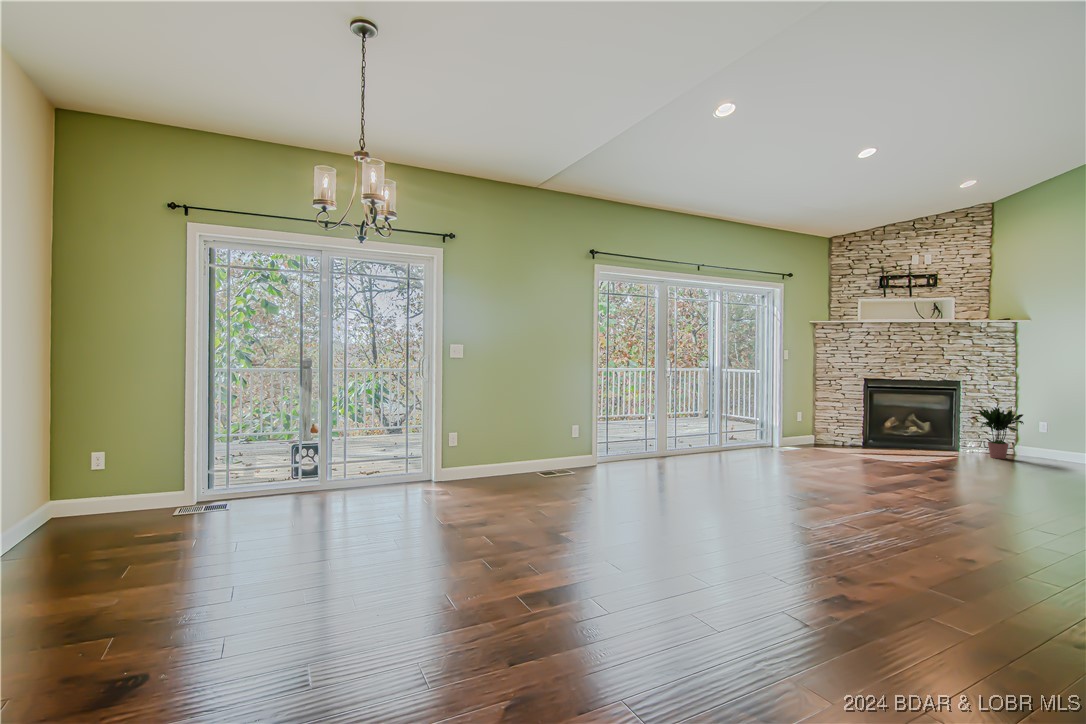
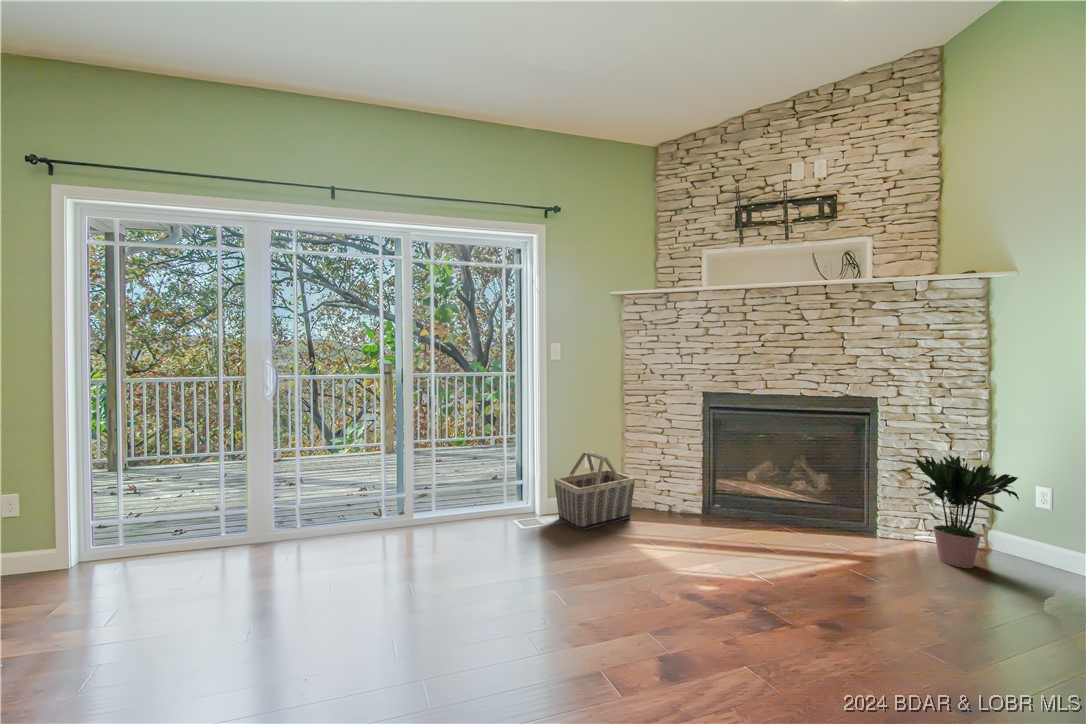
basket: none [786,412,829,450] -> present [554,452,635,531]

